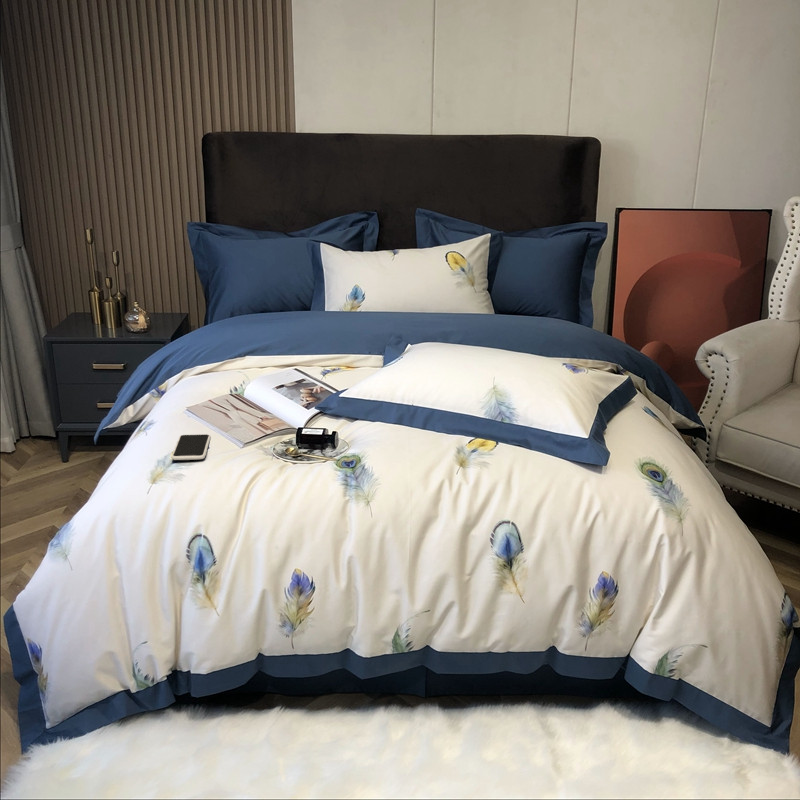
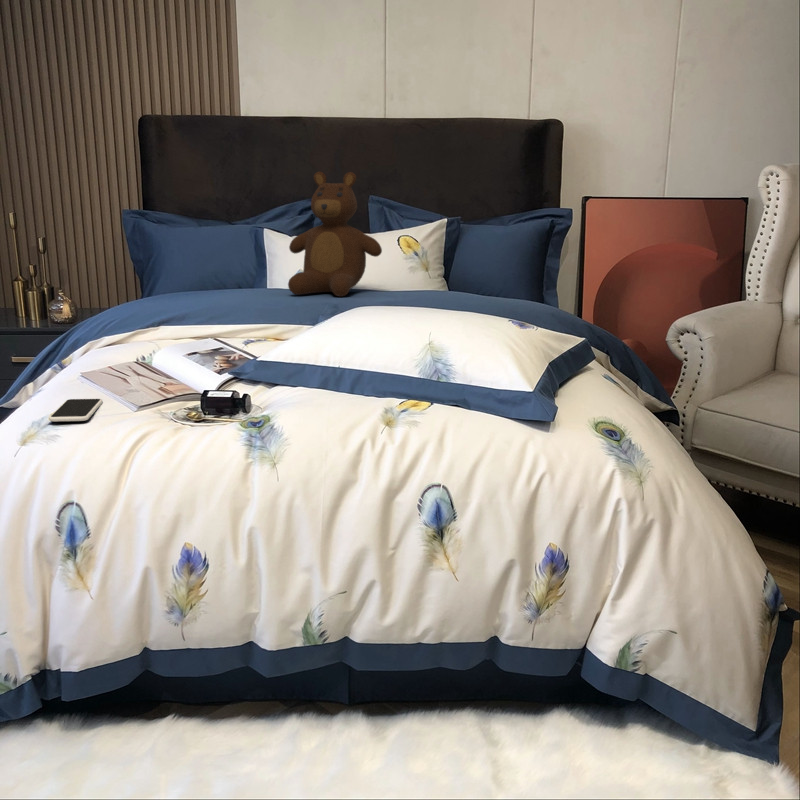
teddy bear: none [351,204,437,321] -> present [288,172,382,297]

